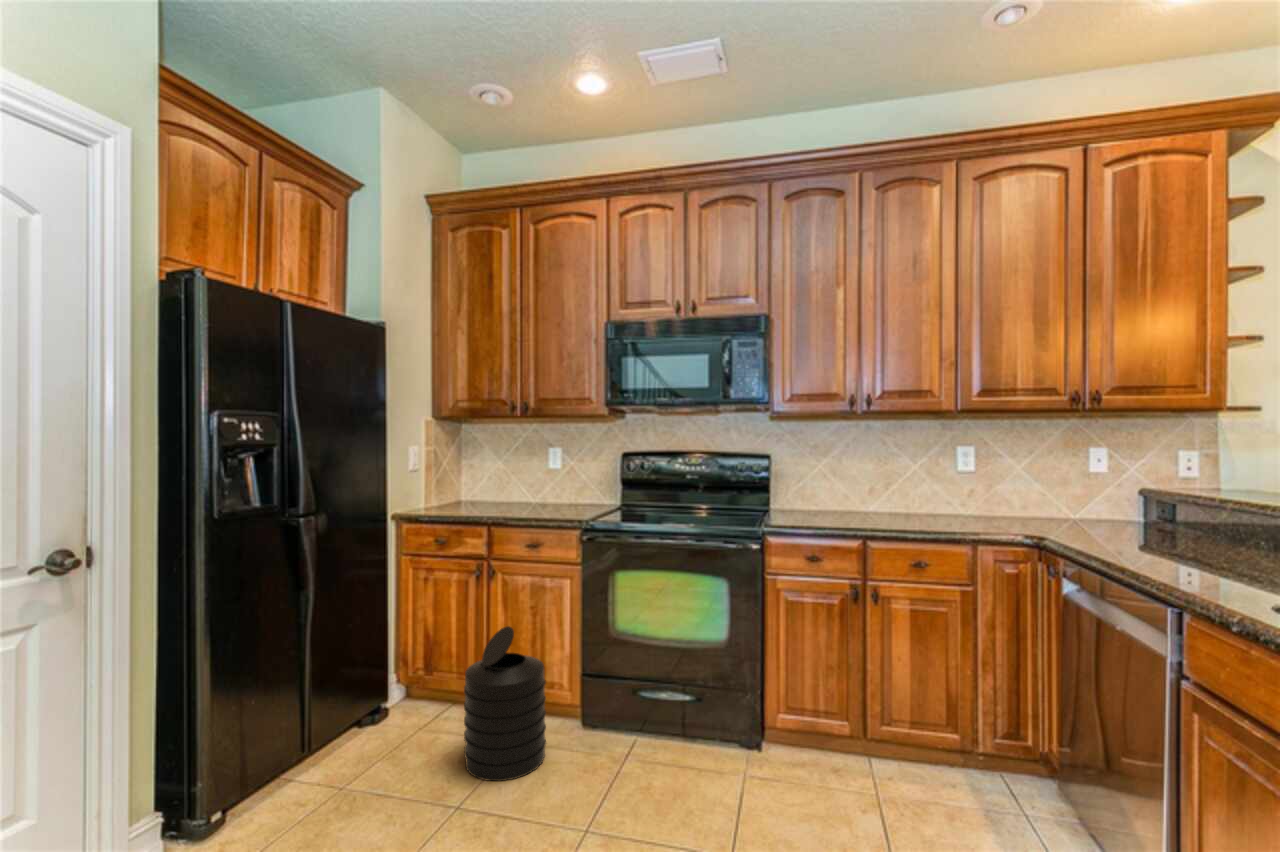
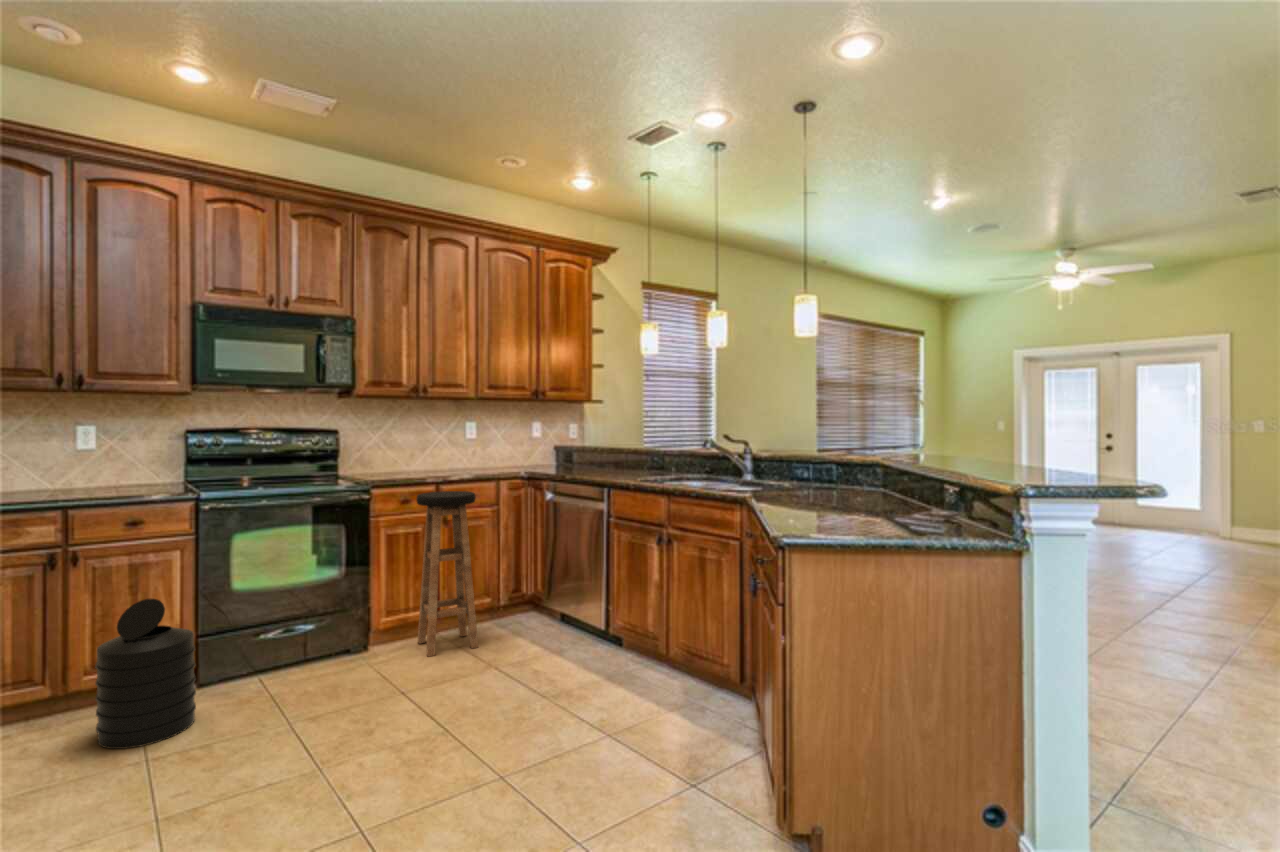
bar stool: none [808,553,900,825] -> present [416,491,478,657]

